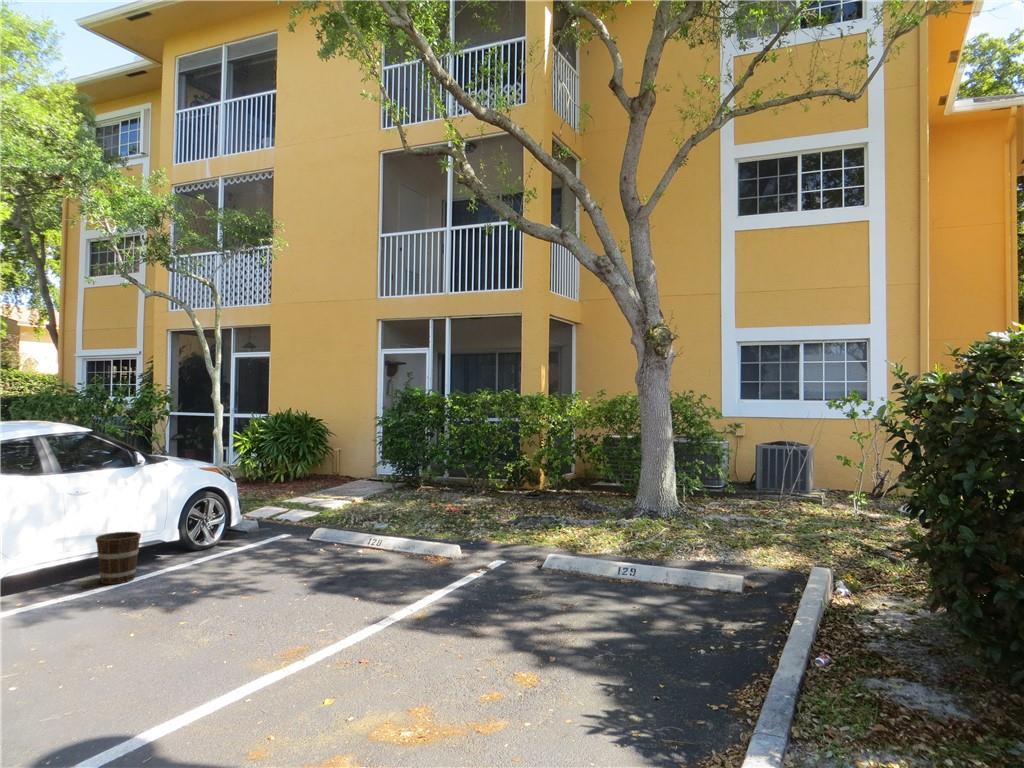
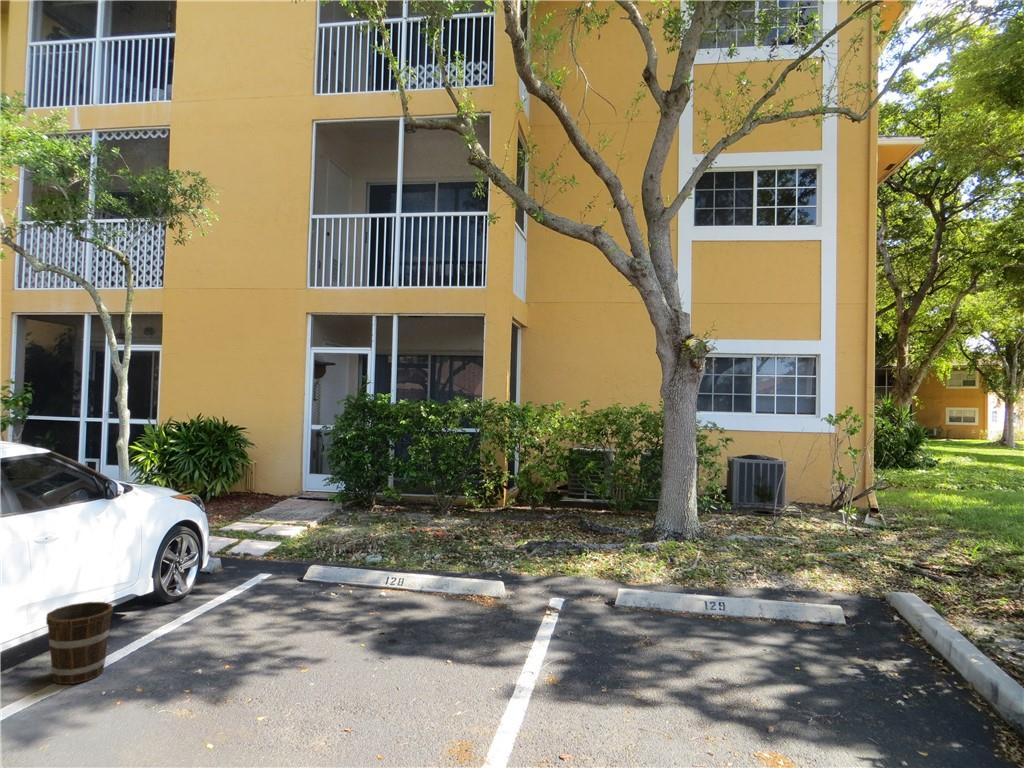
potted tree: present [522,468,543,498] -> present [751,476,776,516]

